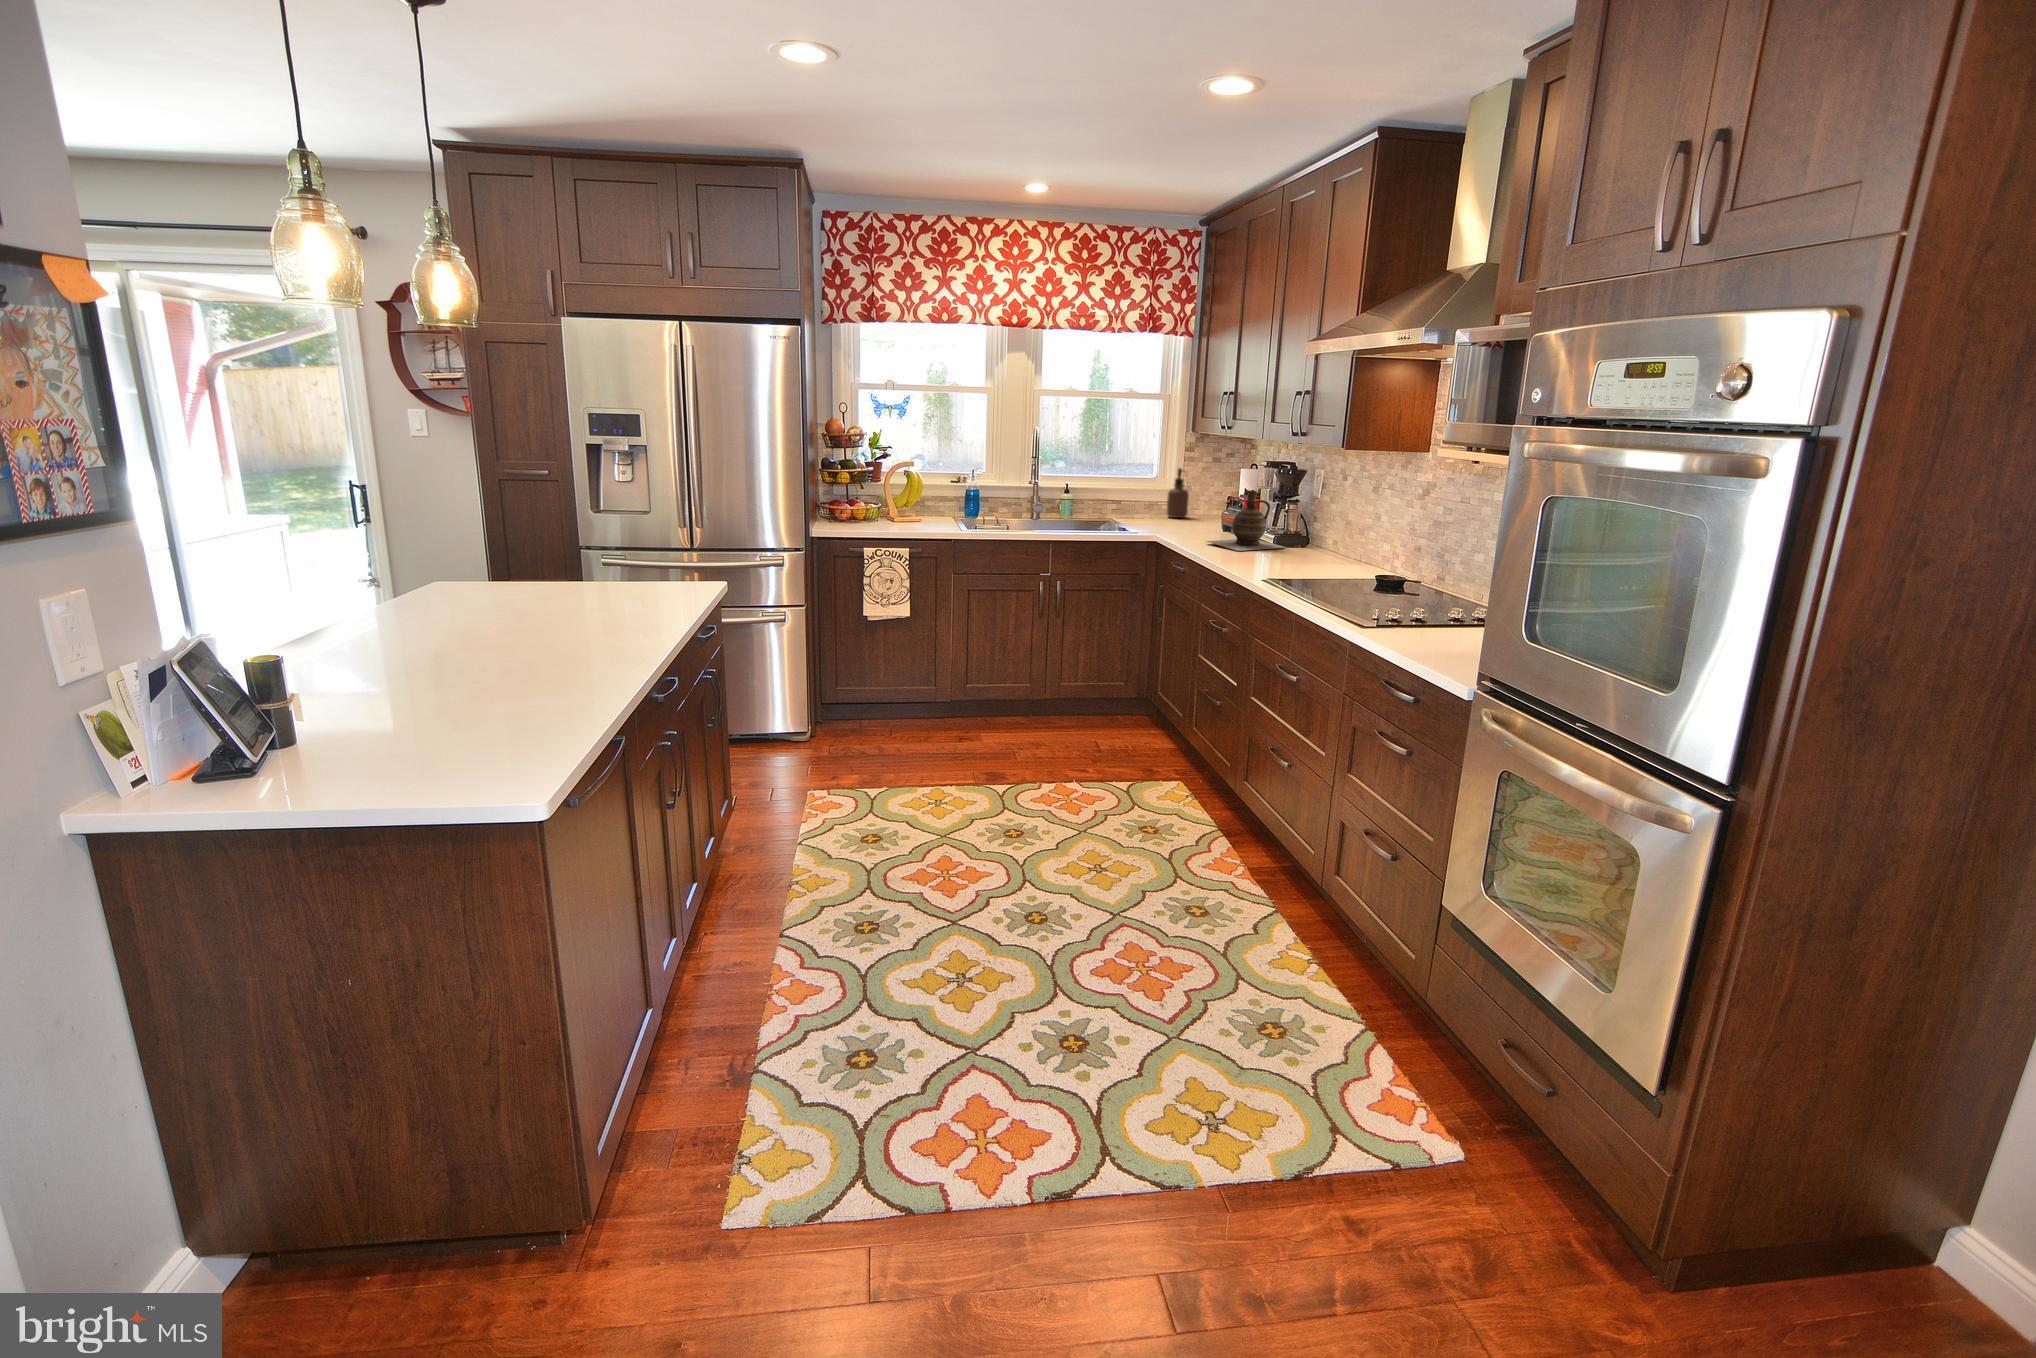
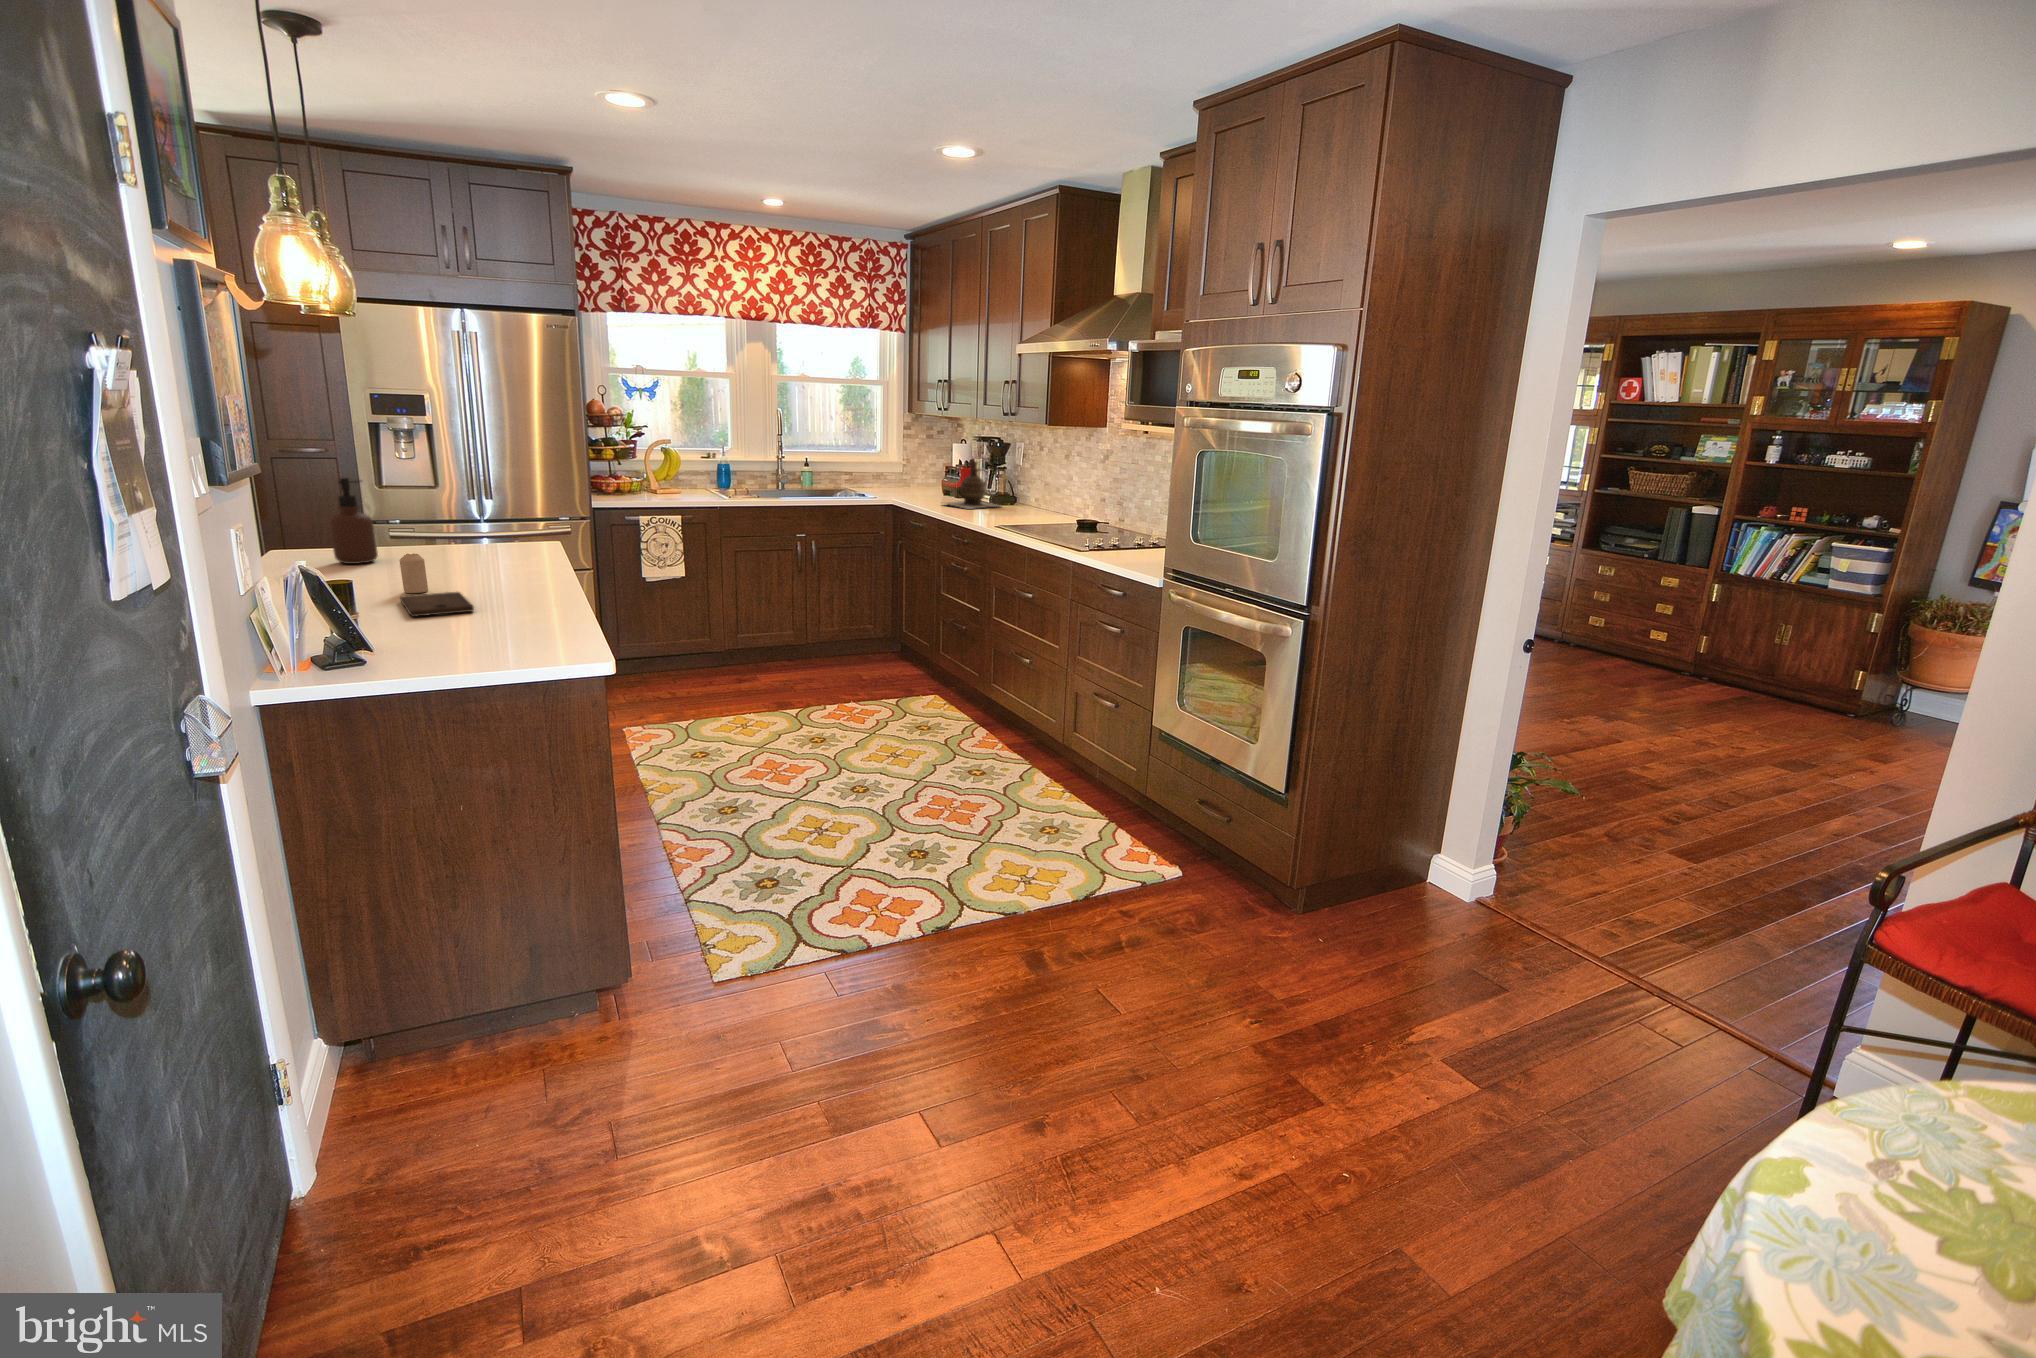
soap dispenser: present [1167,468,1189,518] -> present [329,478,378,564]
candle: none [472,607,505,654] -> present [399,554,428,593]
cutting board: none [431,657,525,693] -> present [400,592,474,617]

